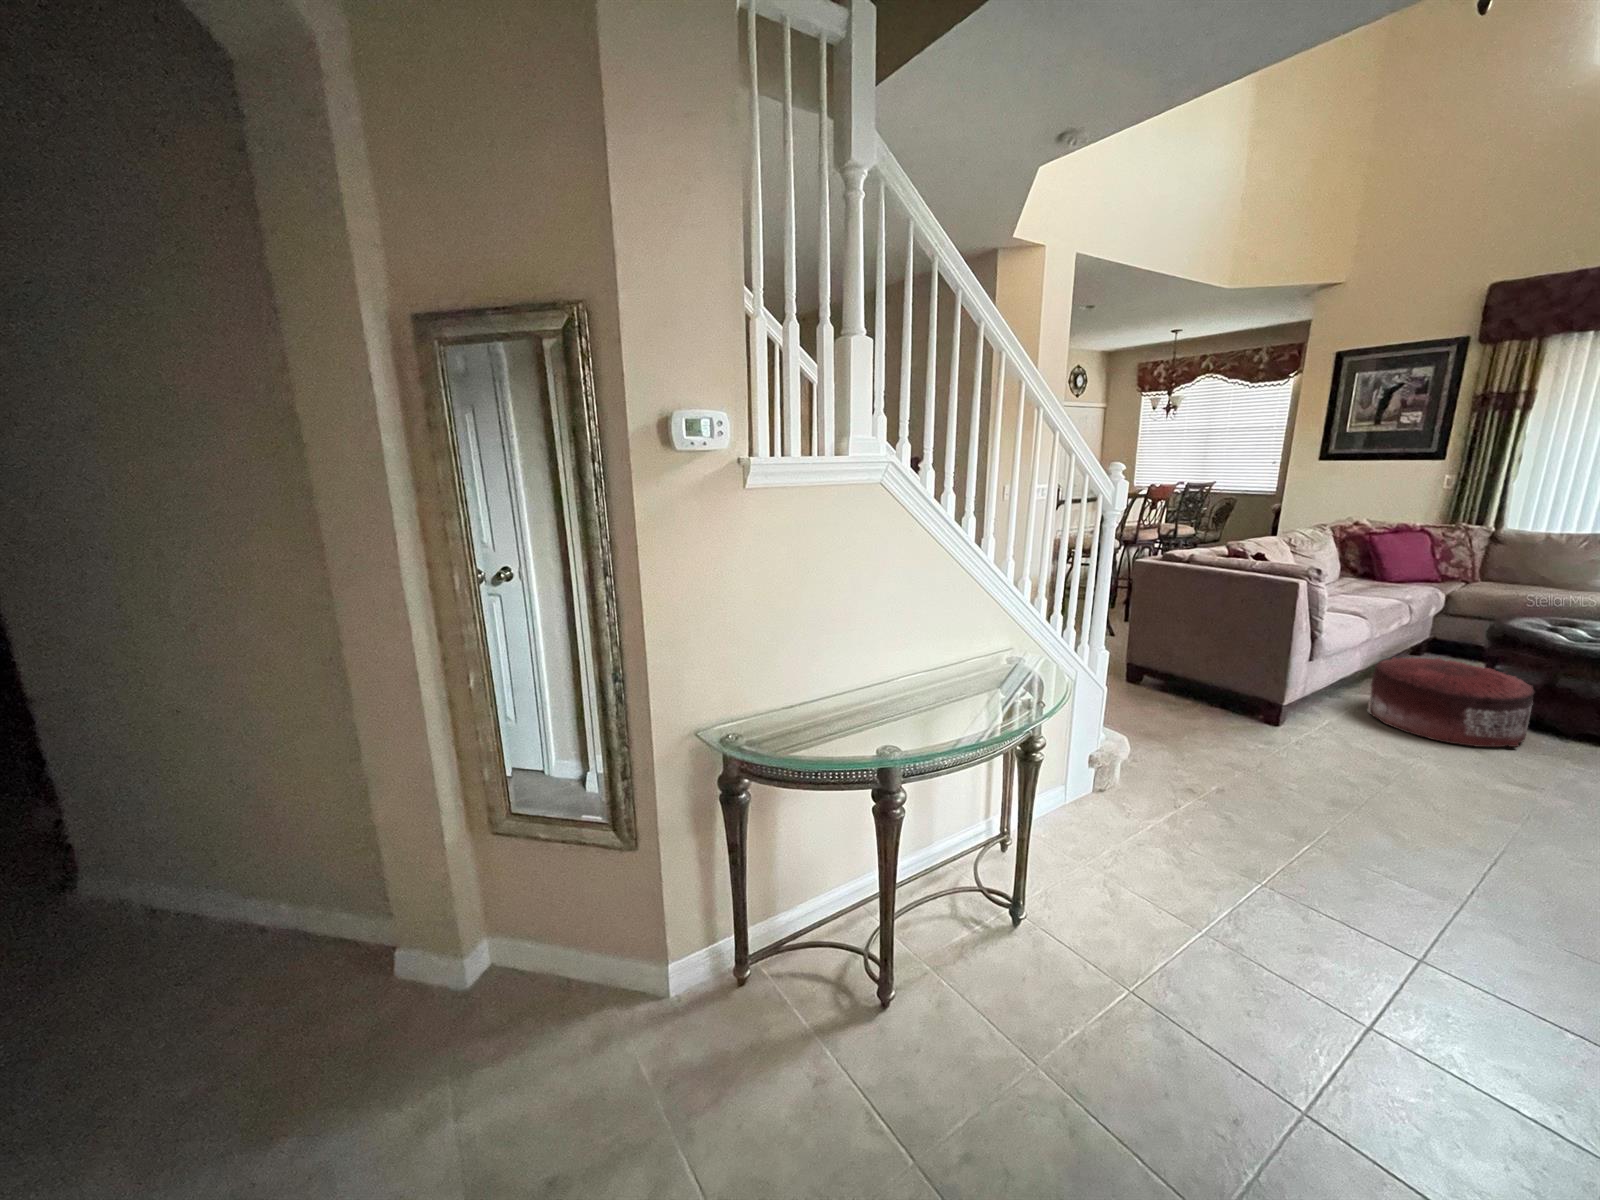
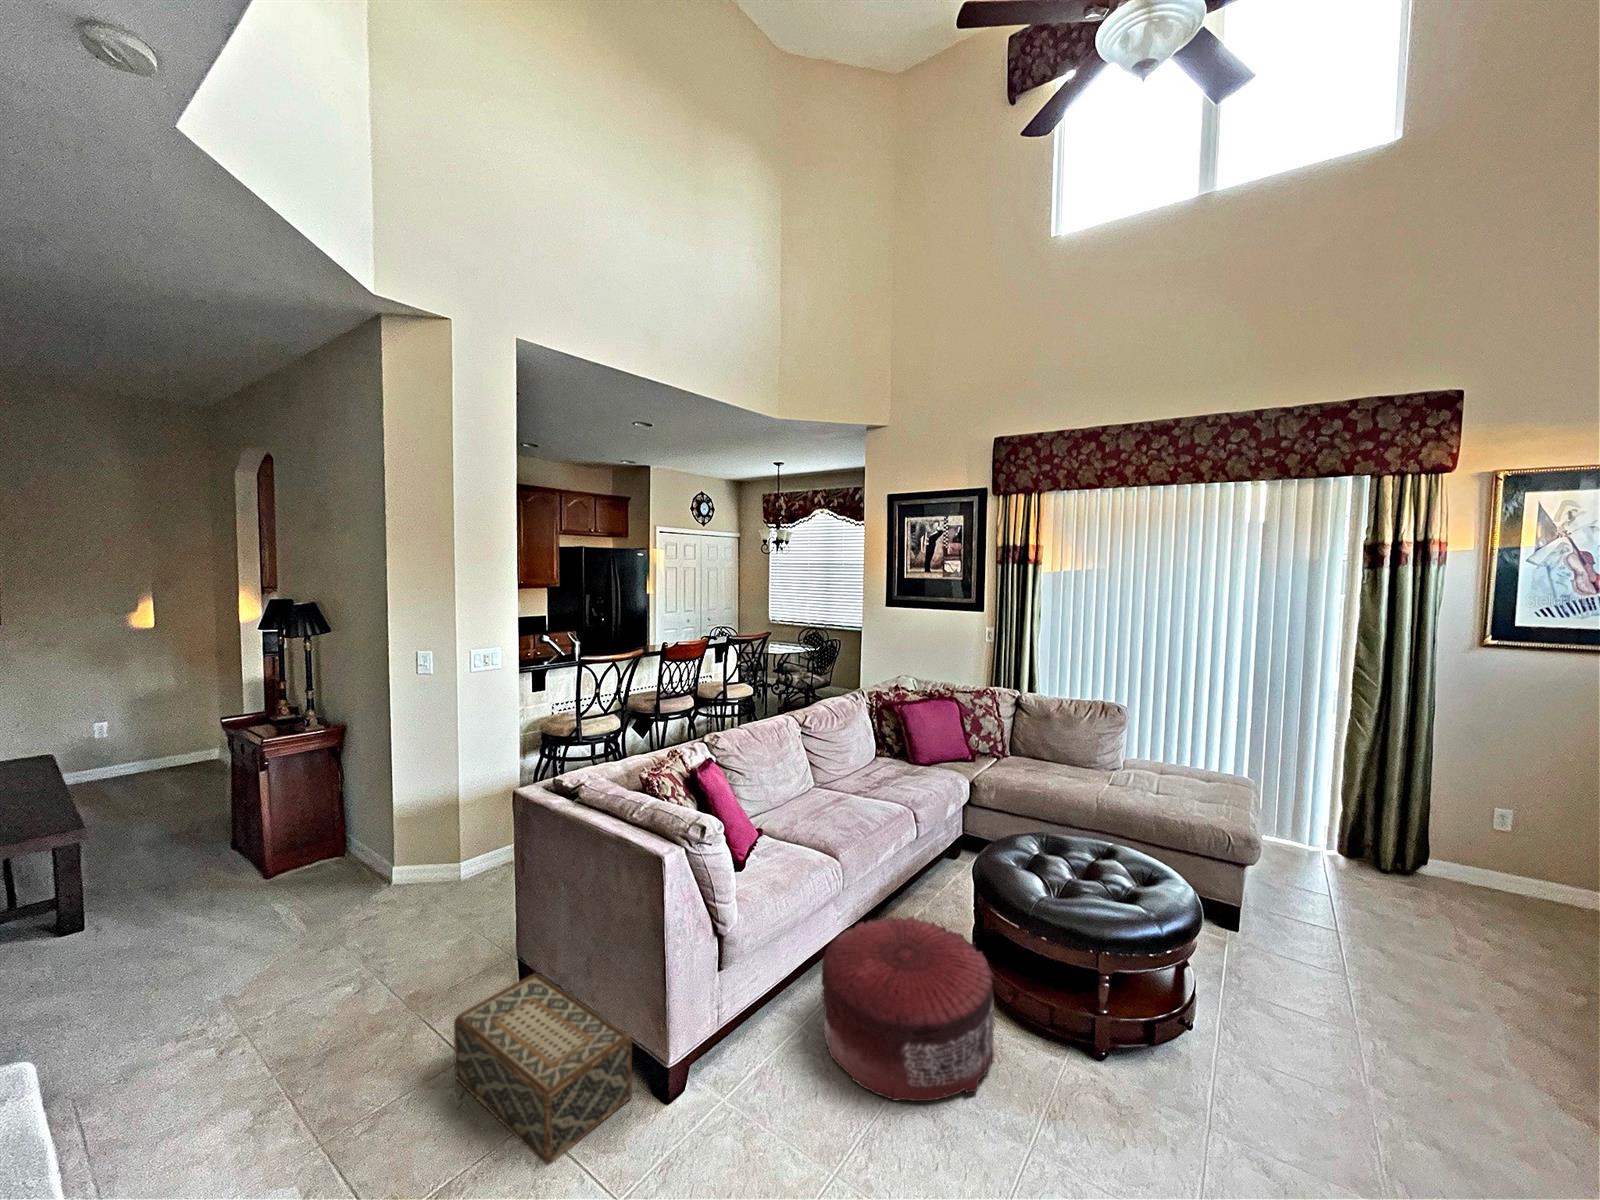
woven basket: none [1131,660,1259,734] -> present [454,973,632,1165]

